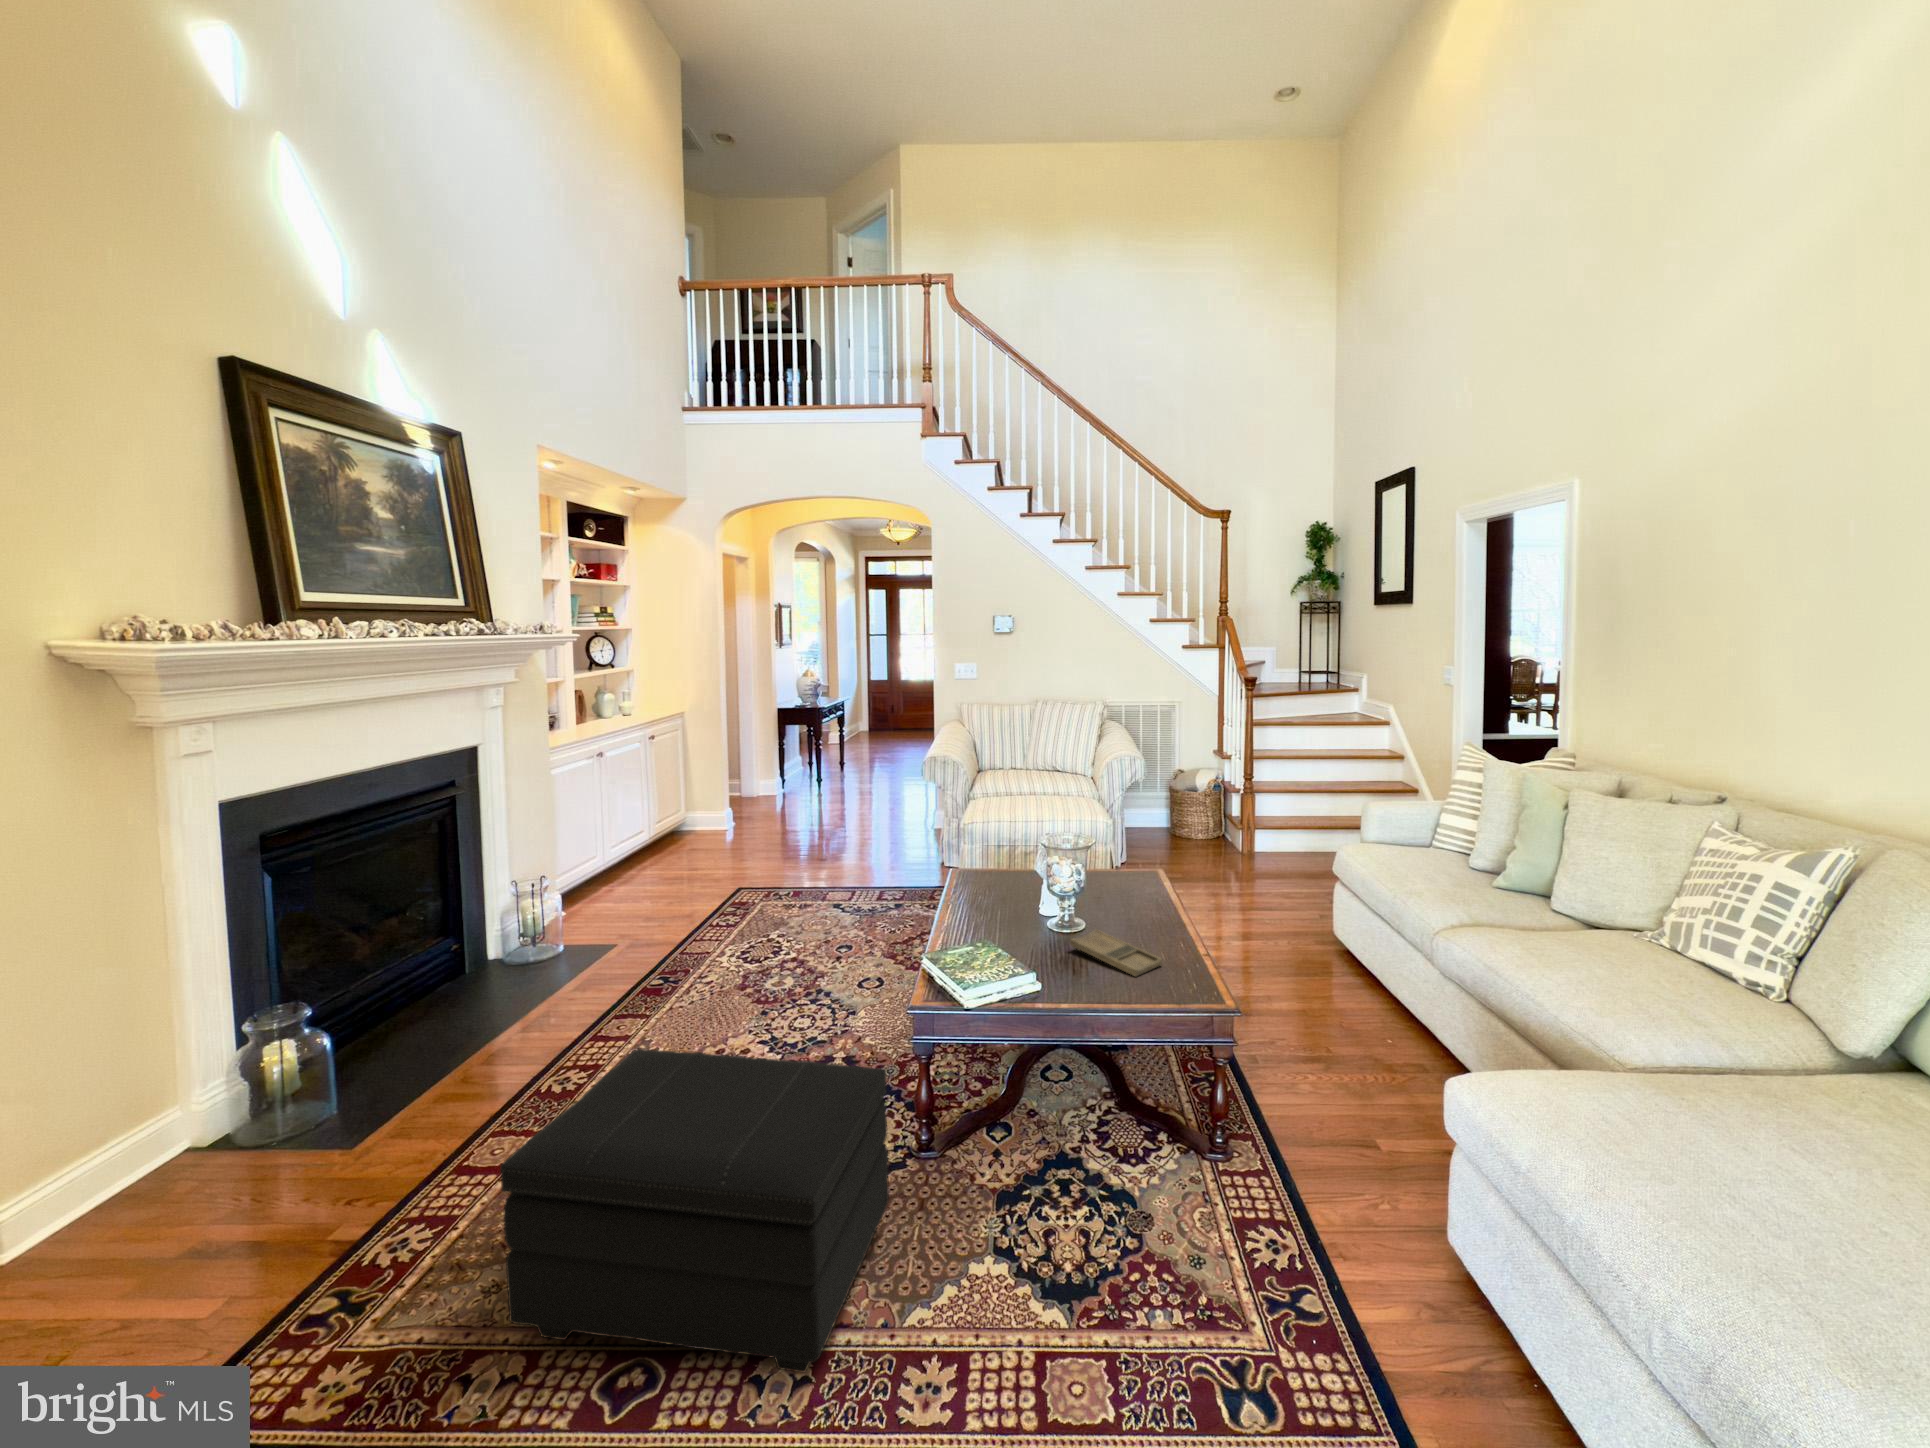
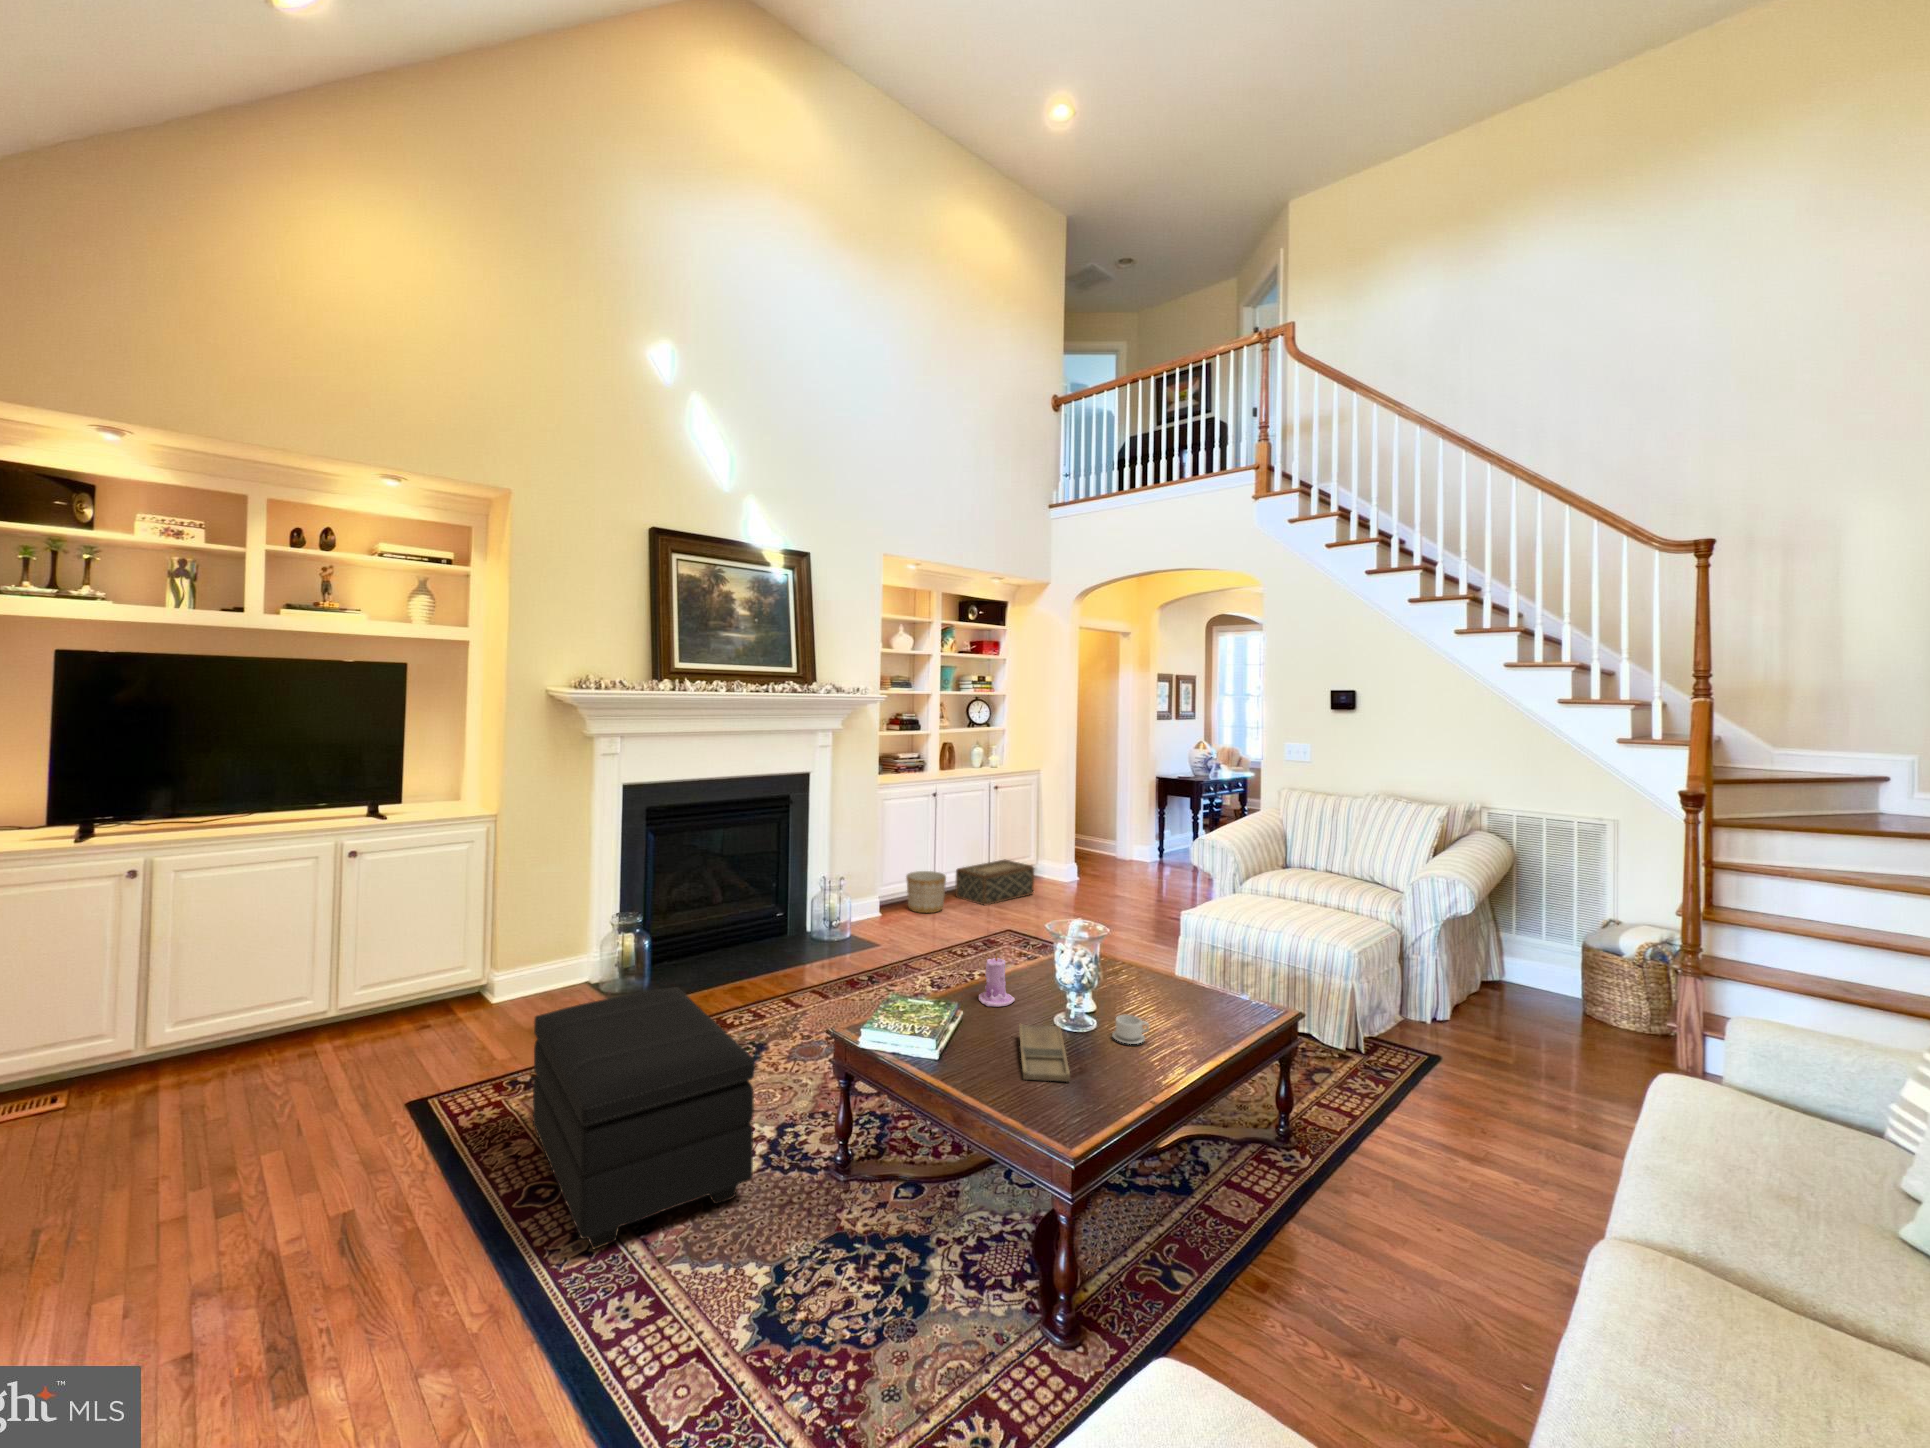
woven basket: none [625,818,709,873] -> present [956,859,1034,905]
planter: none [582,847,637,900] -> present [906,871,946,913]
candle: none [979,887,1013,939] -> present [979,955,1015,1007]
teacup: none [1116,899,1150,927] -> present [1112,1015,1149,1044]

